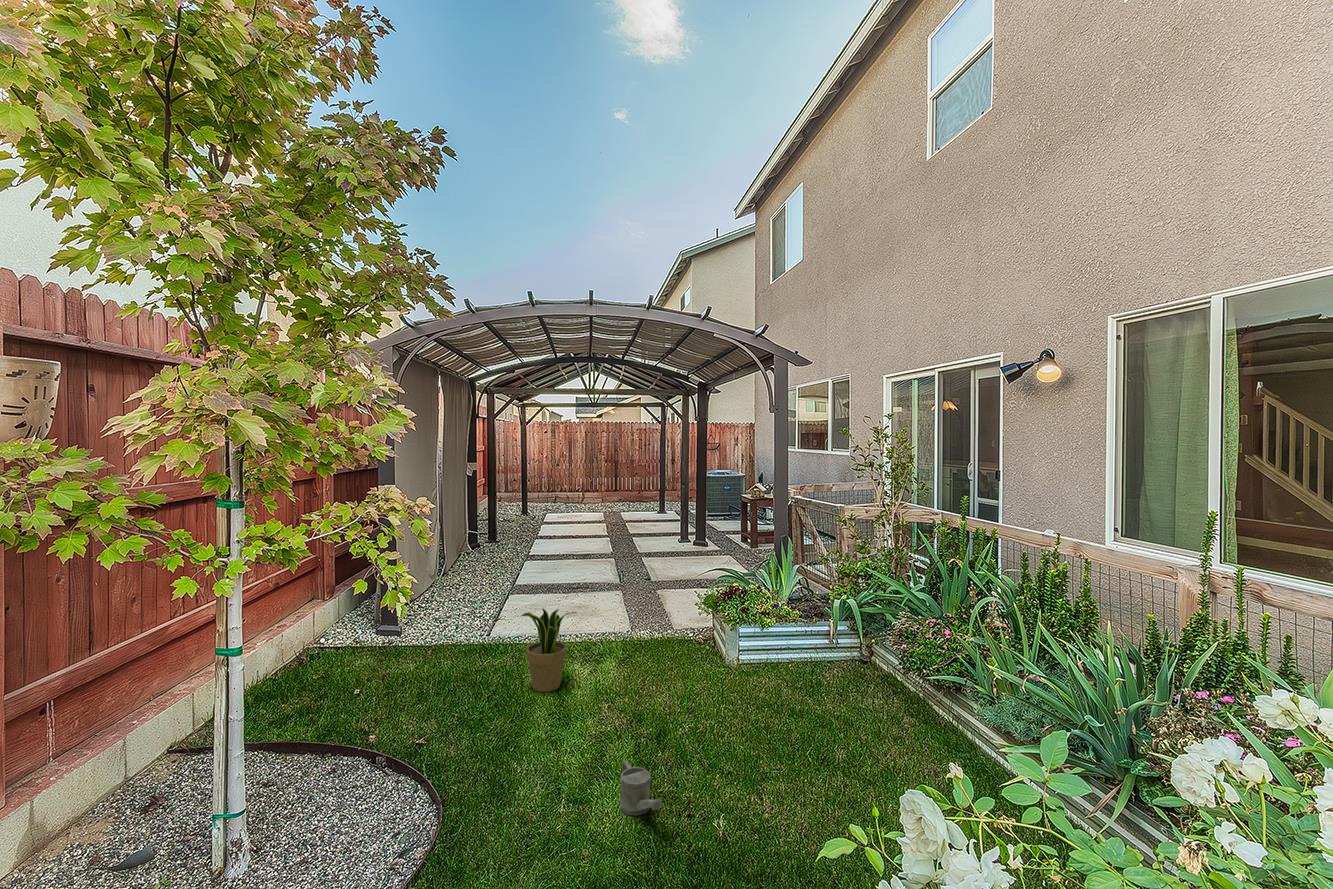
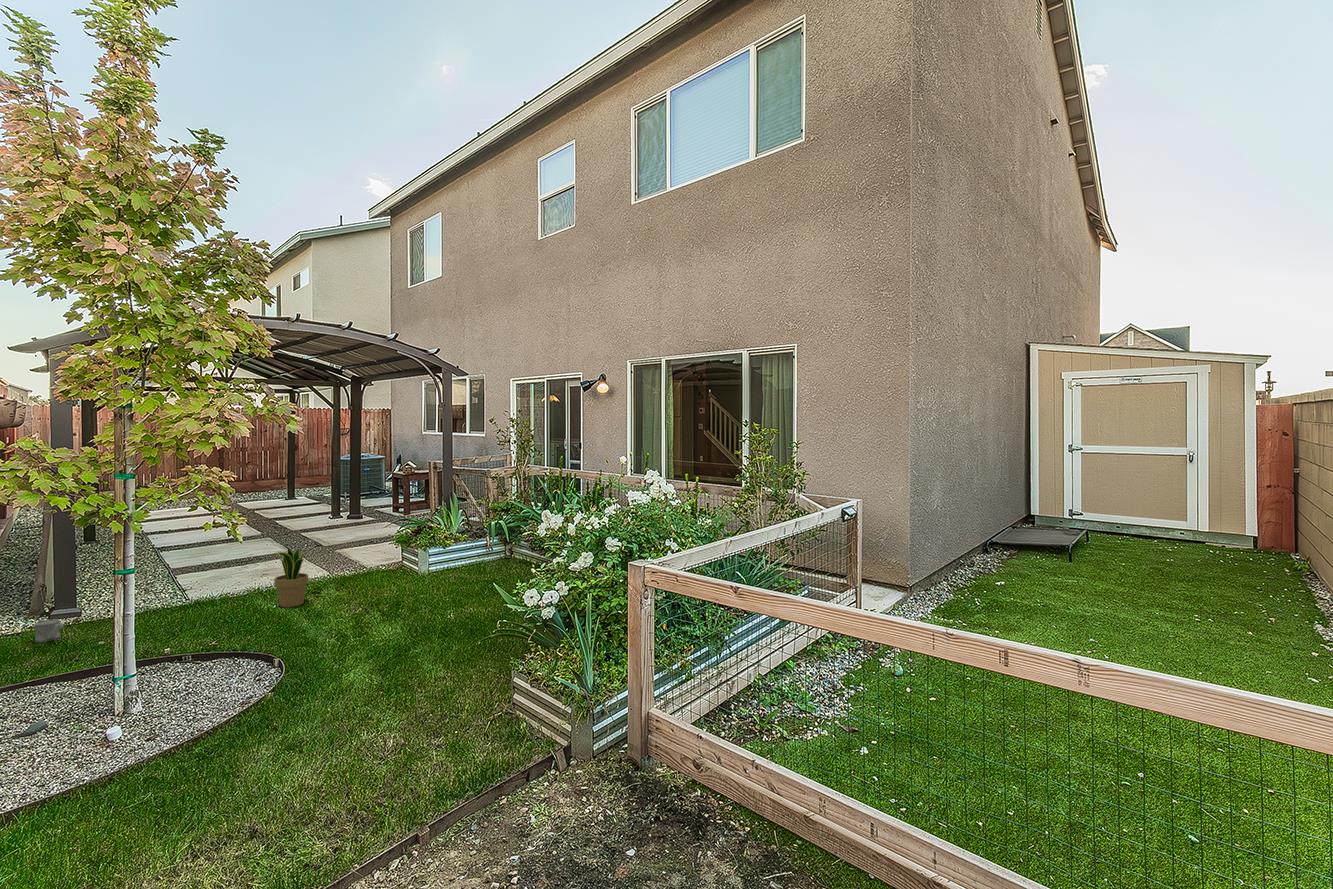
watering can: present [620,760,662,816] -> present [34,619,63,642]

